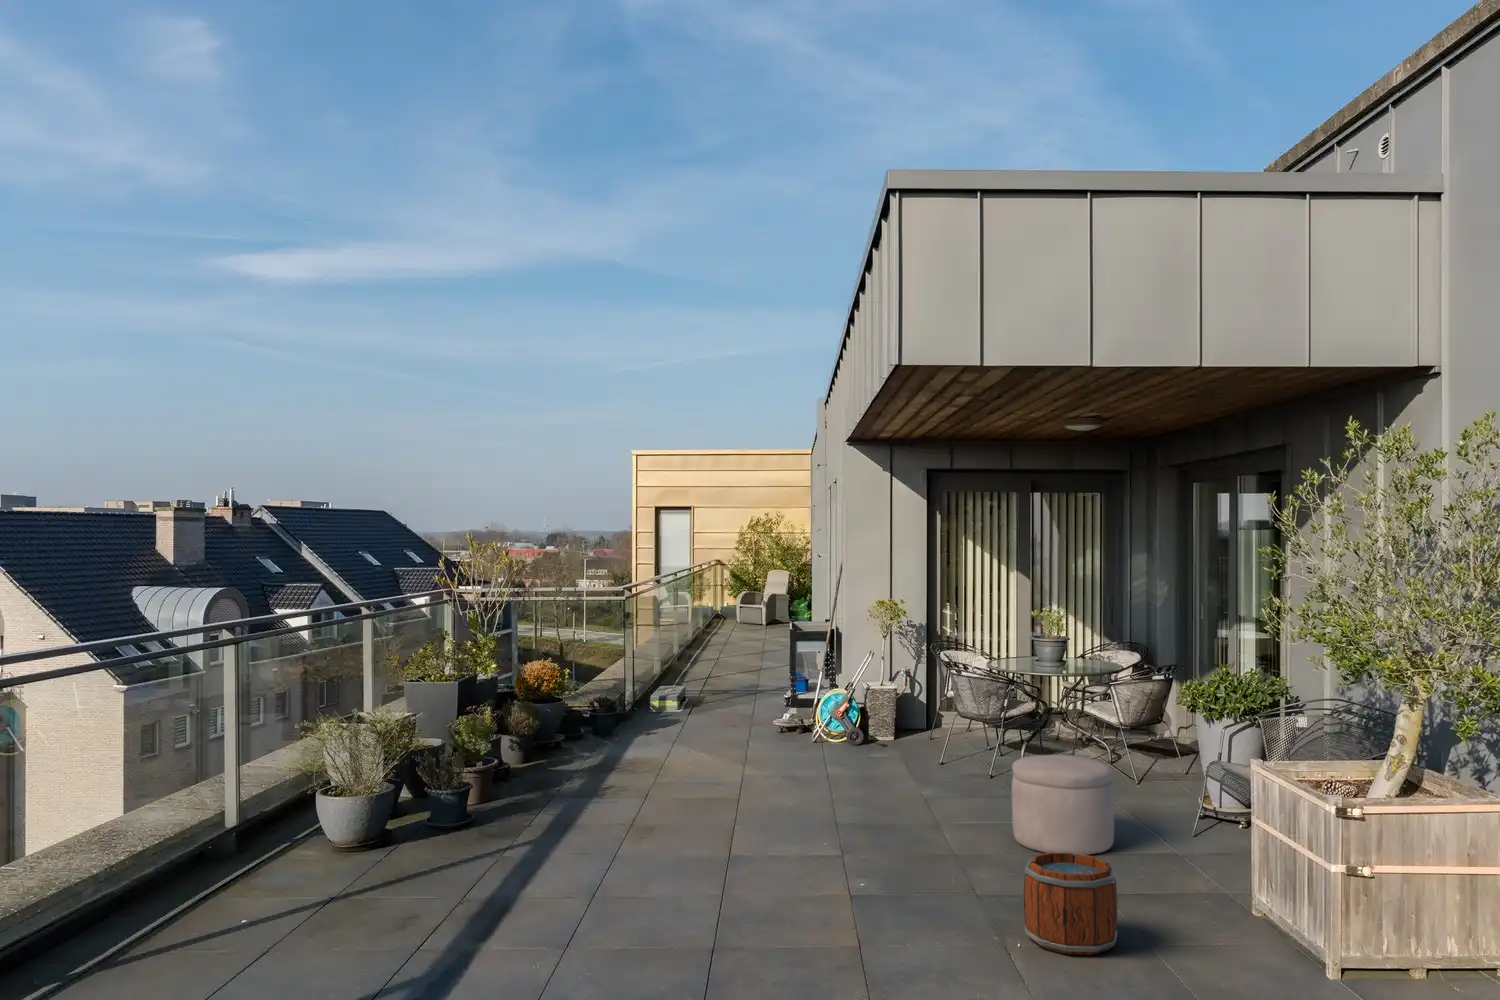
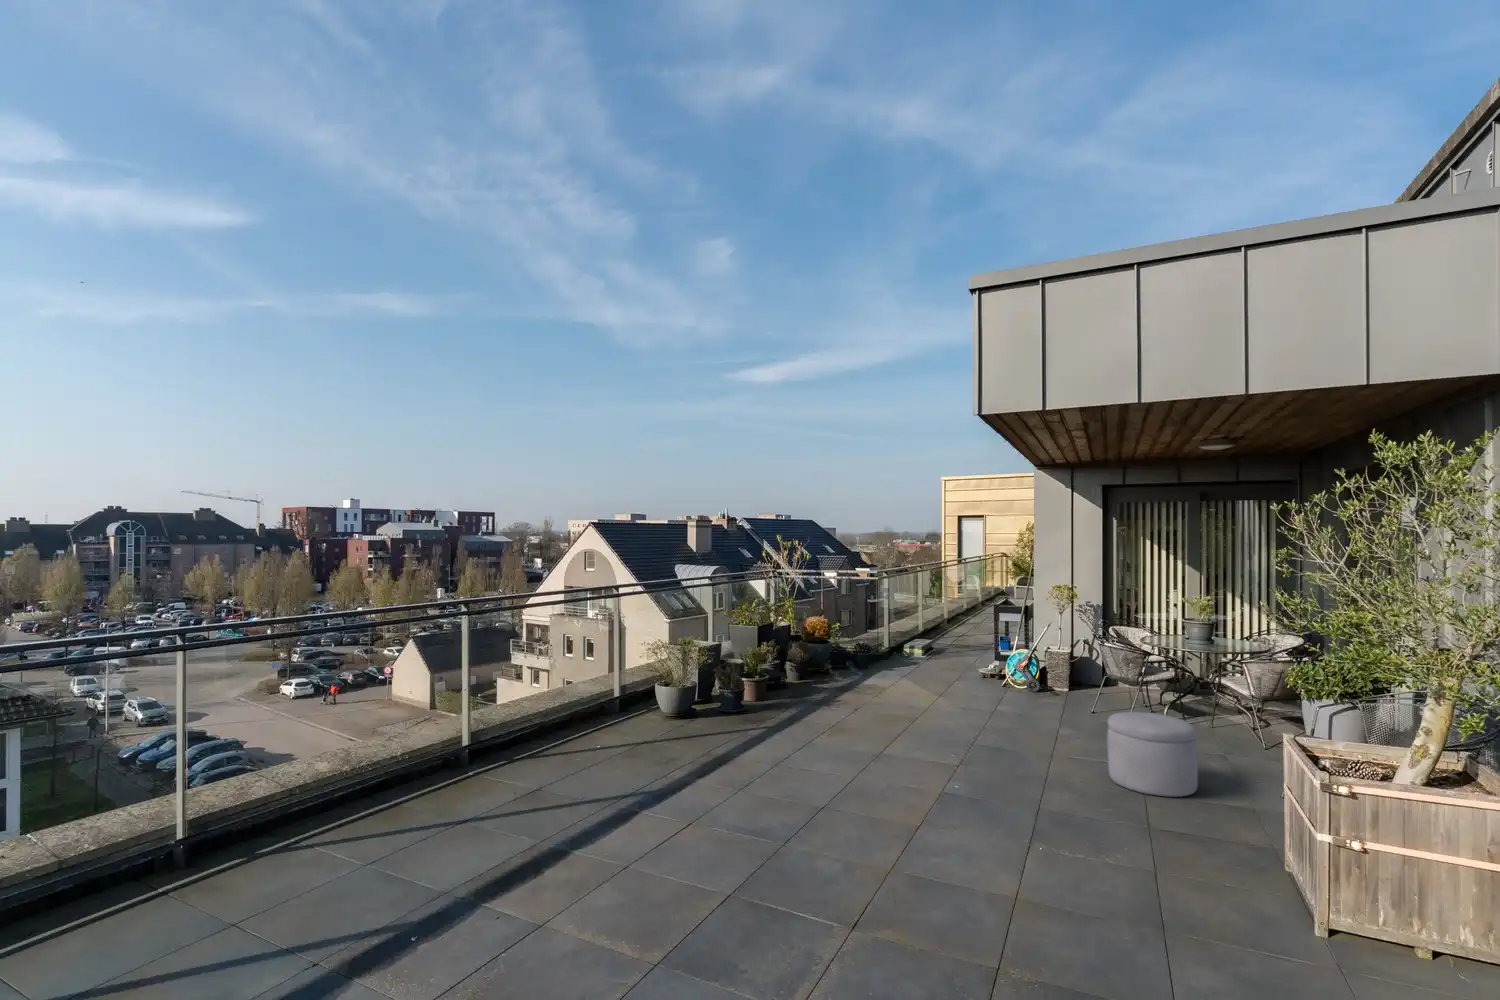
bucket: present [1024,852,1118,955] -> none [1057,786,1137,872]

